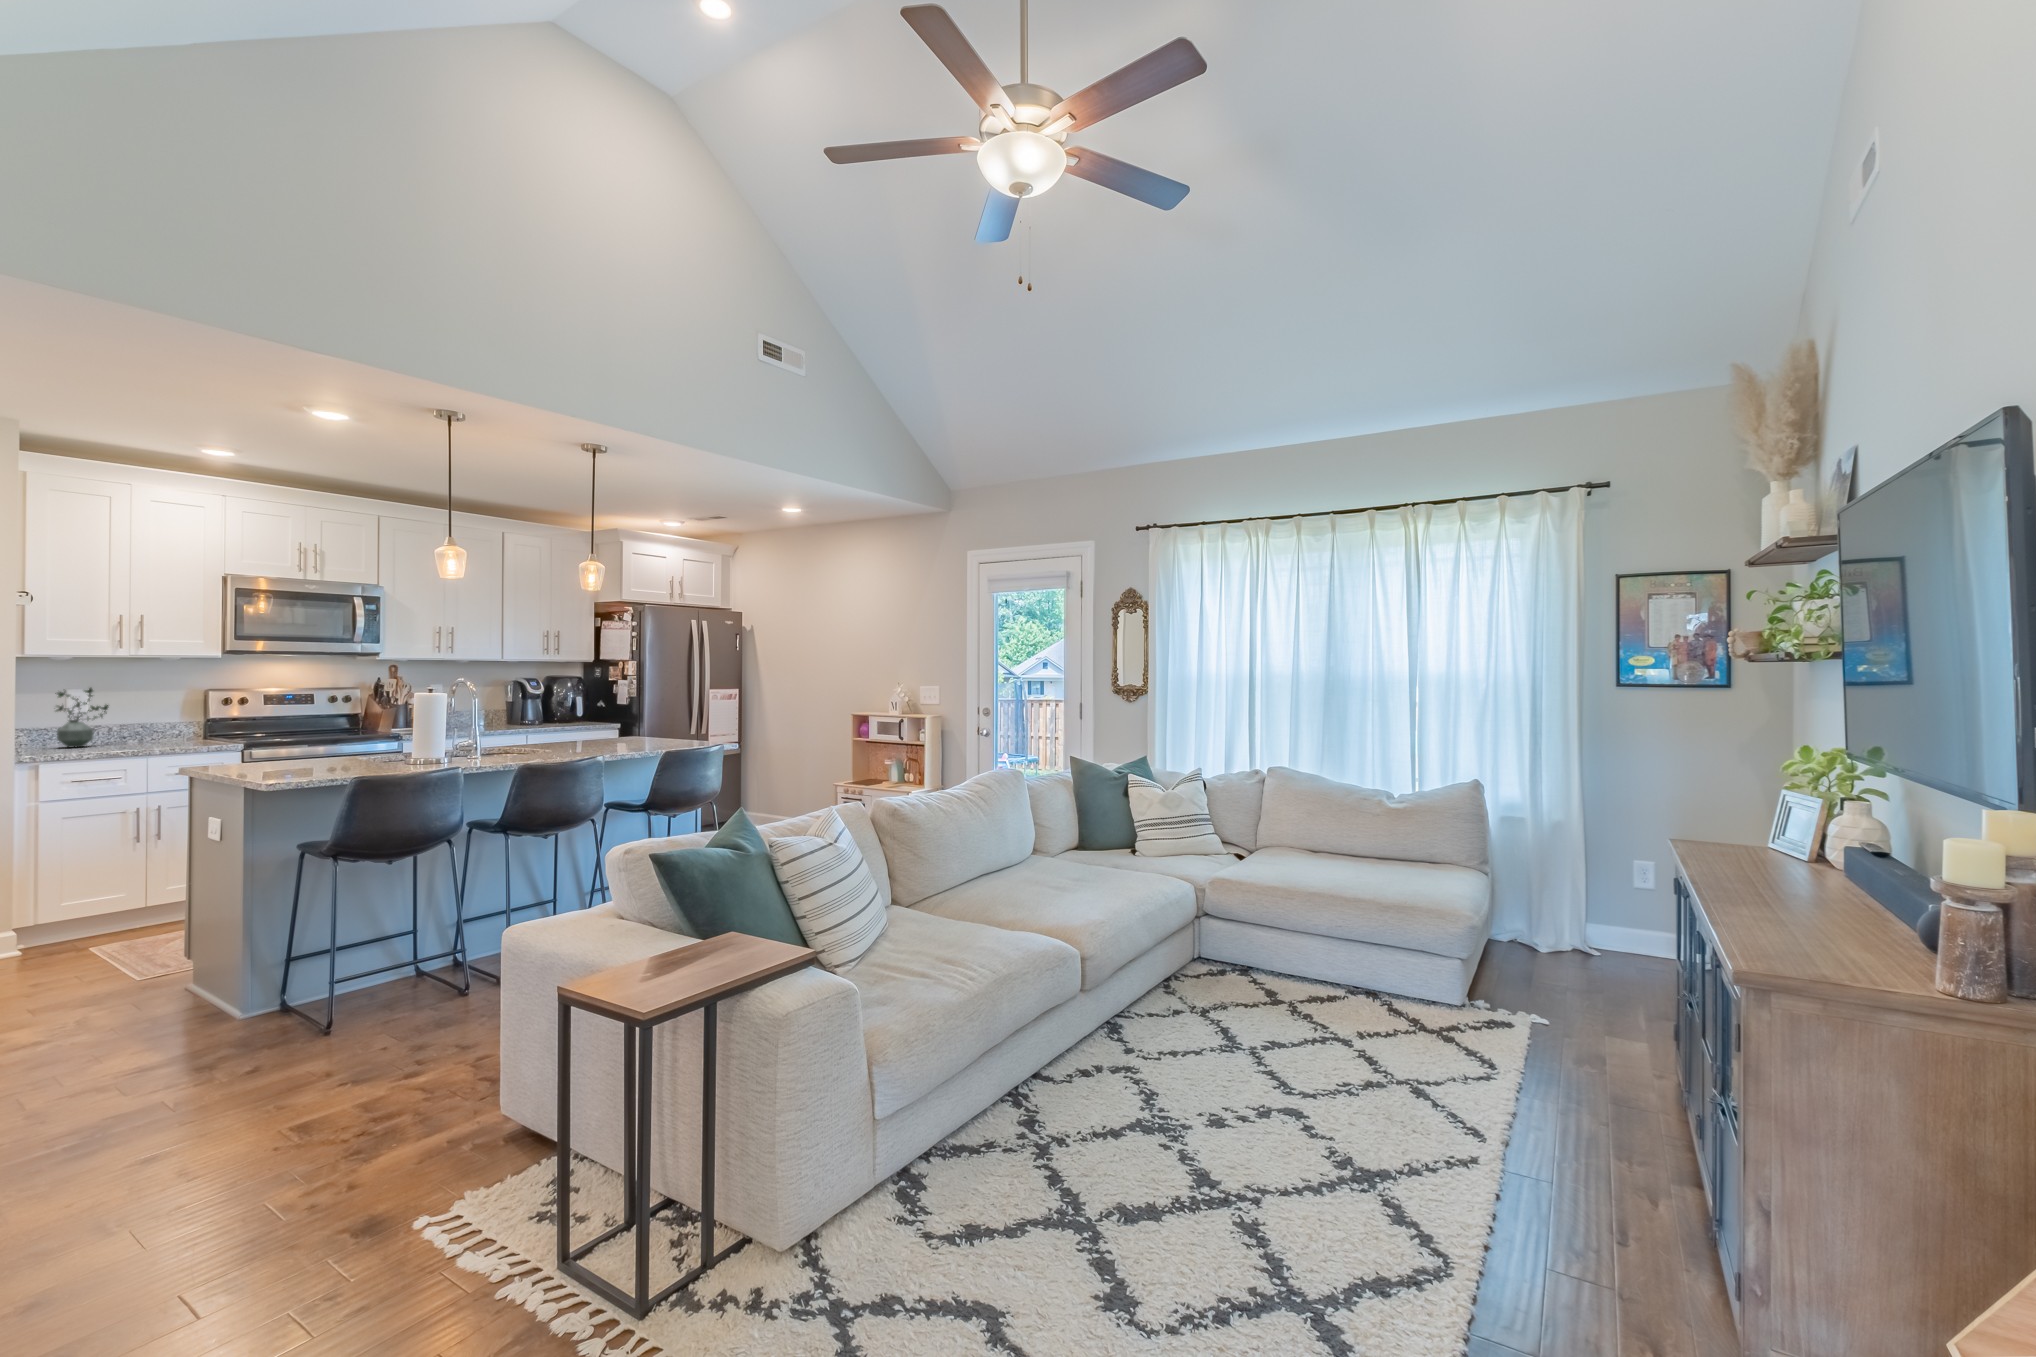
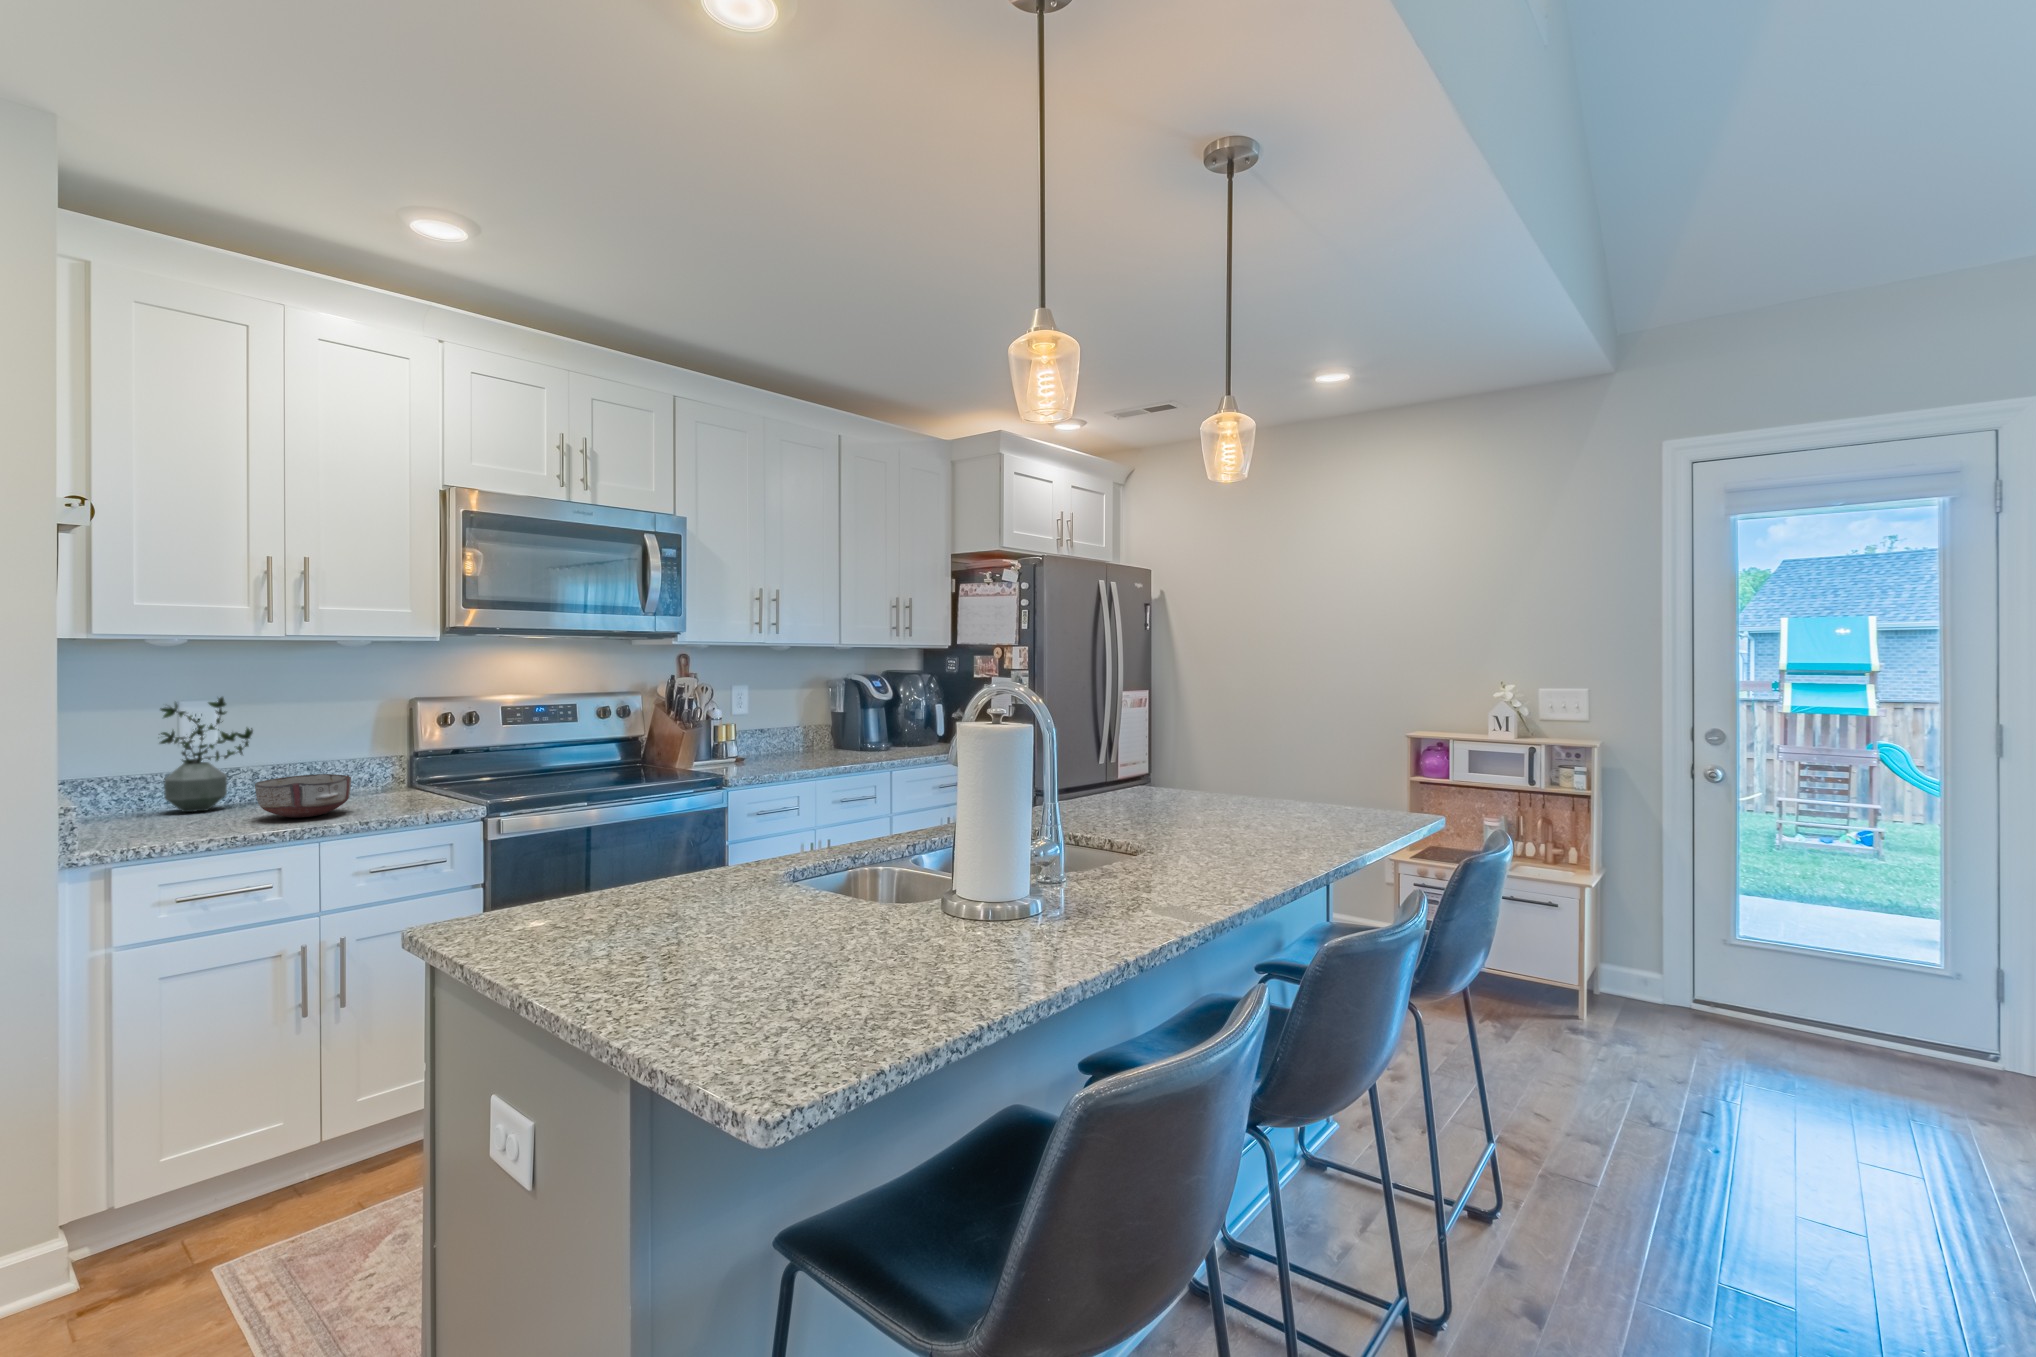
ceramic bowl: none [111,728,166,748] -> present [255,774,351,818]

